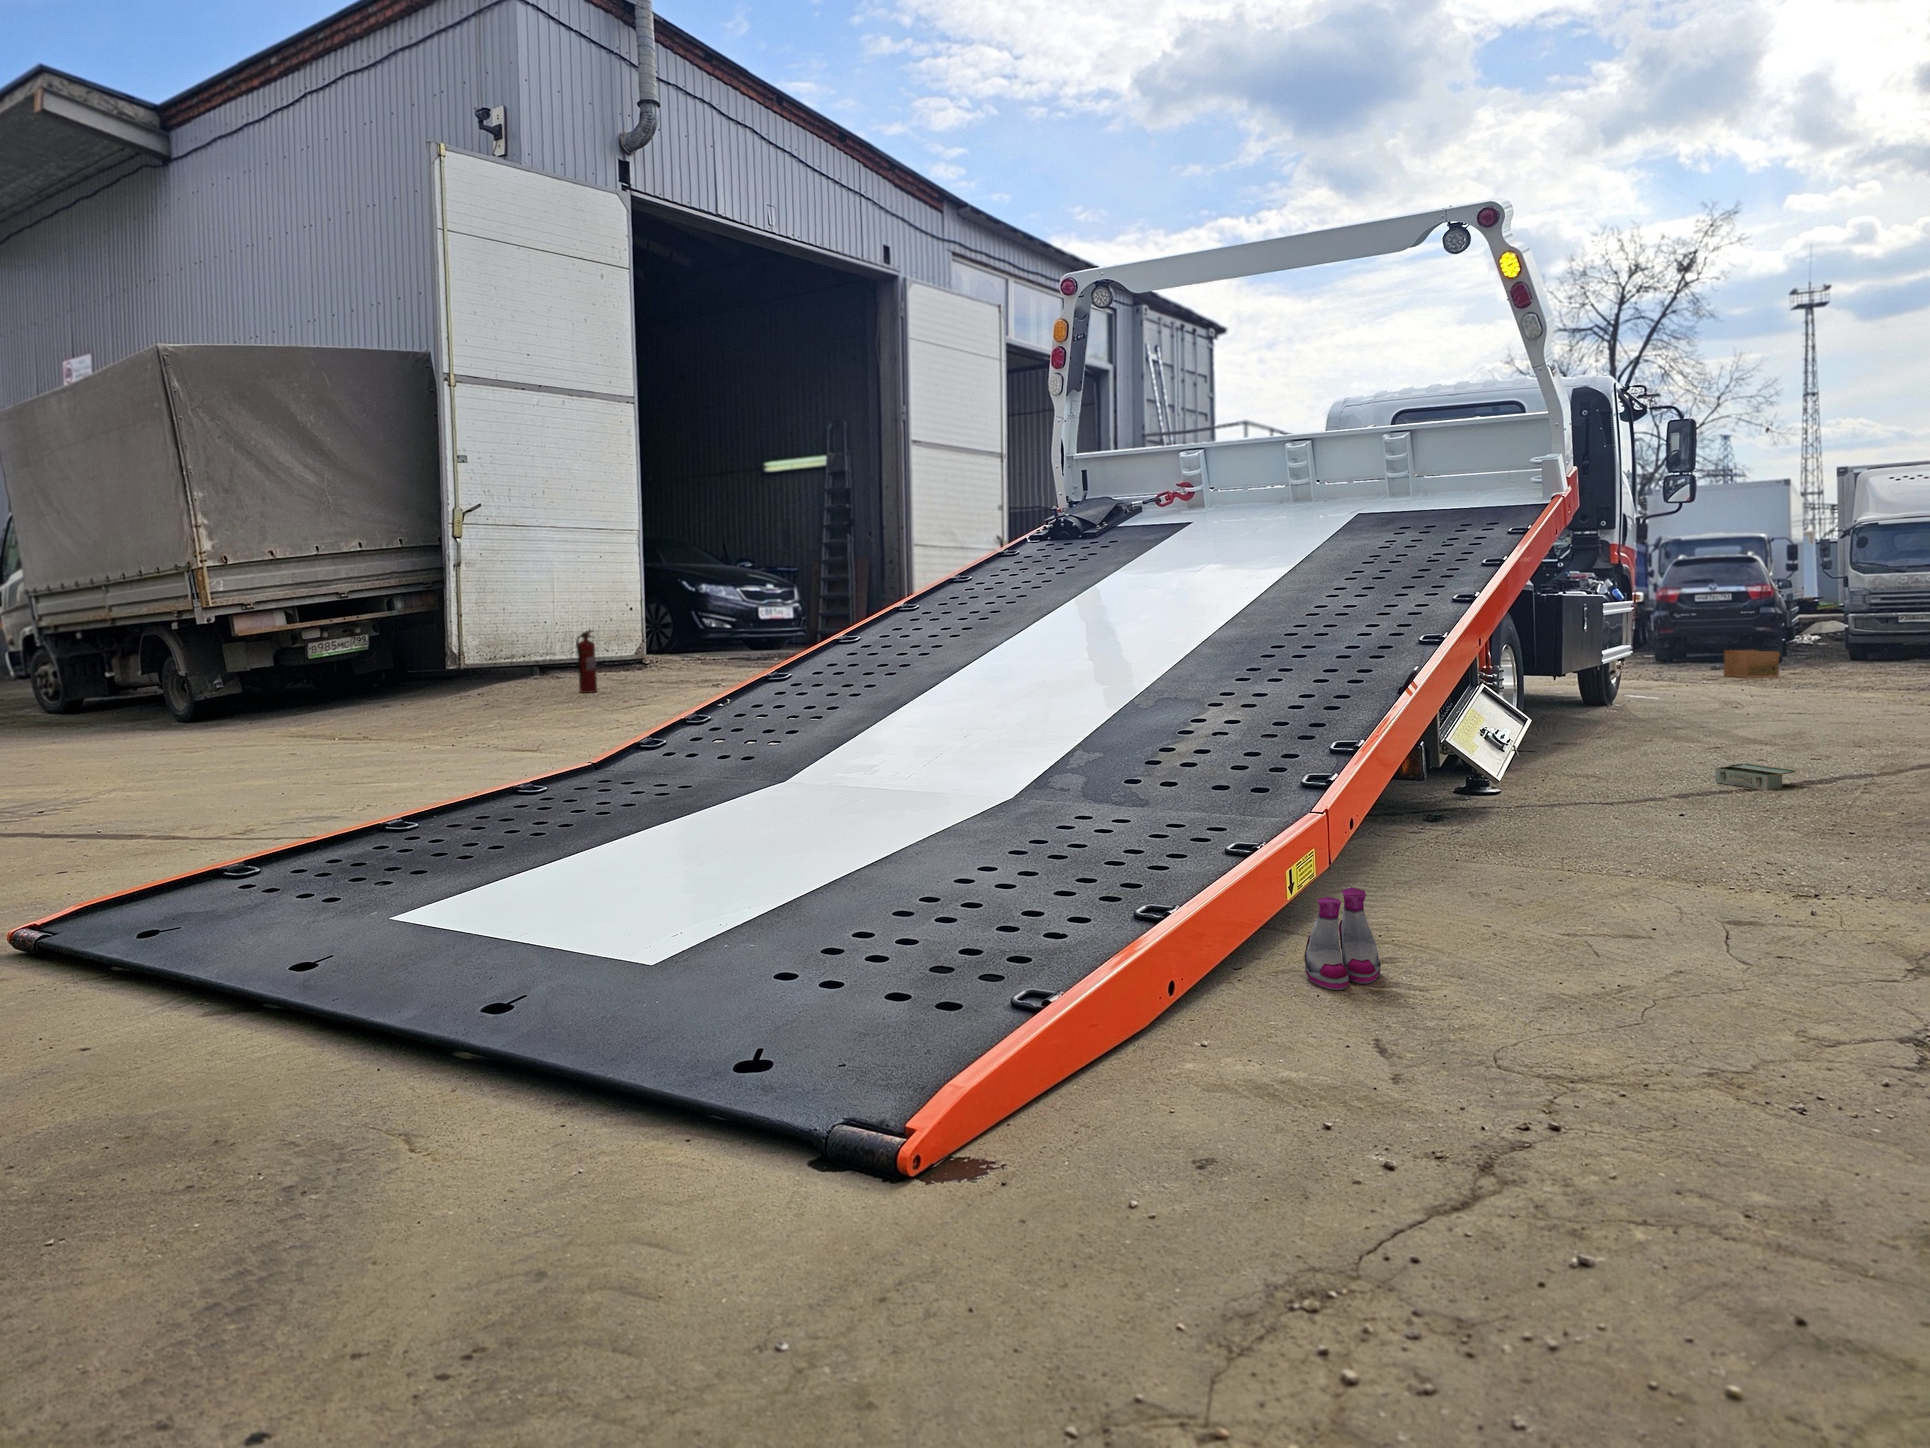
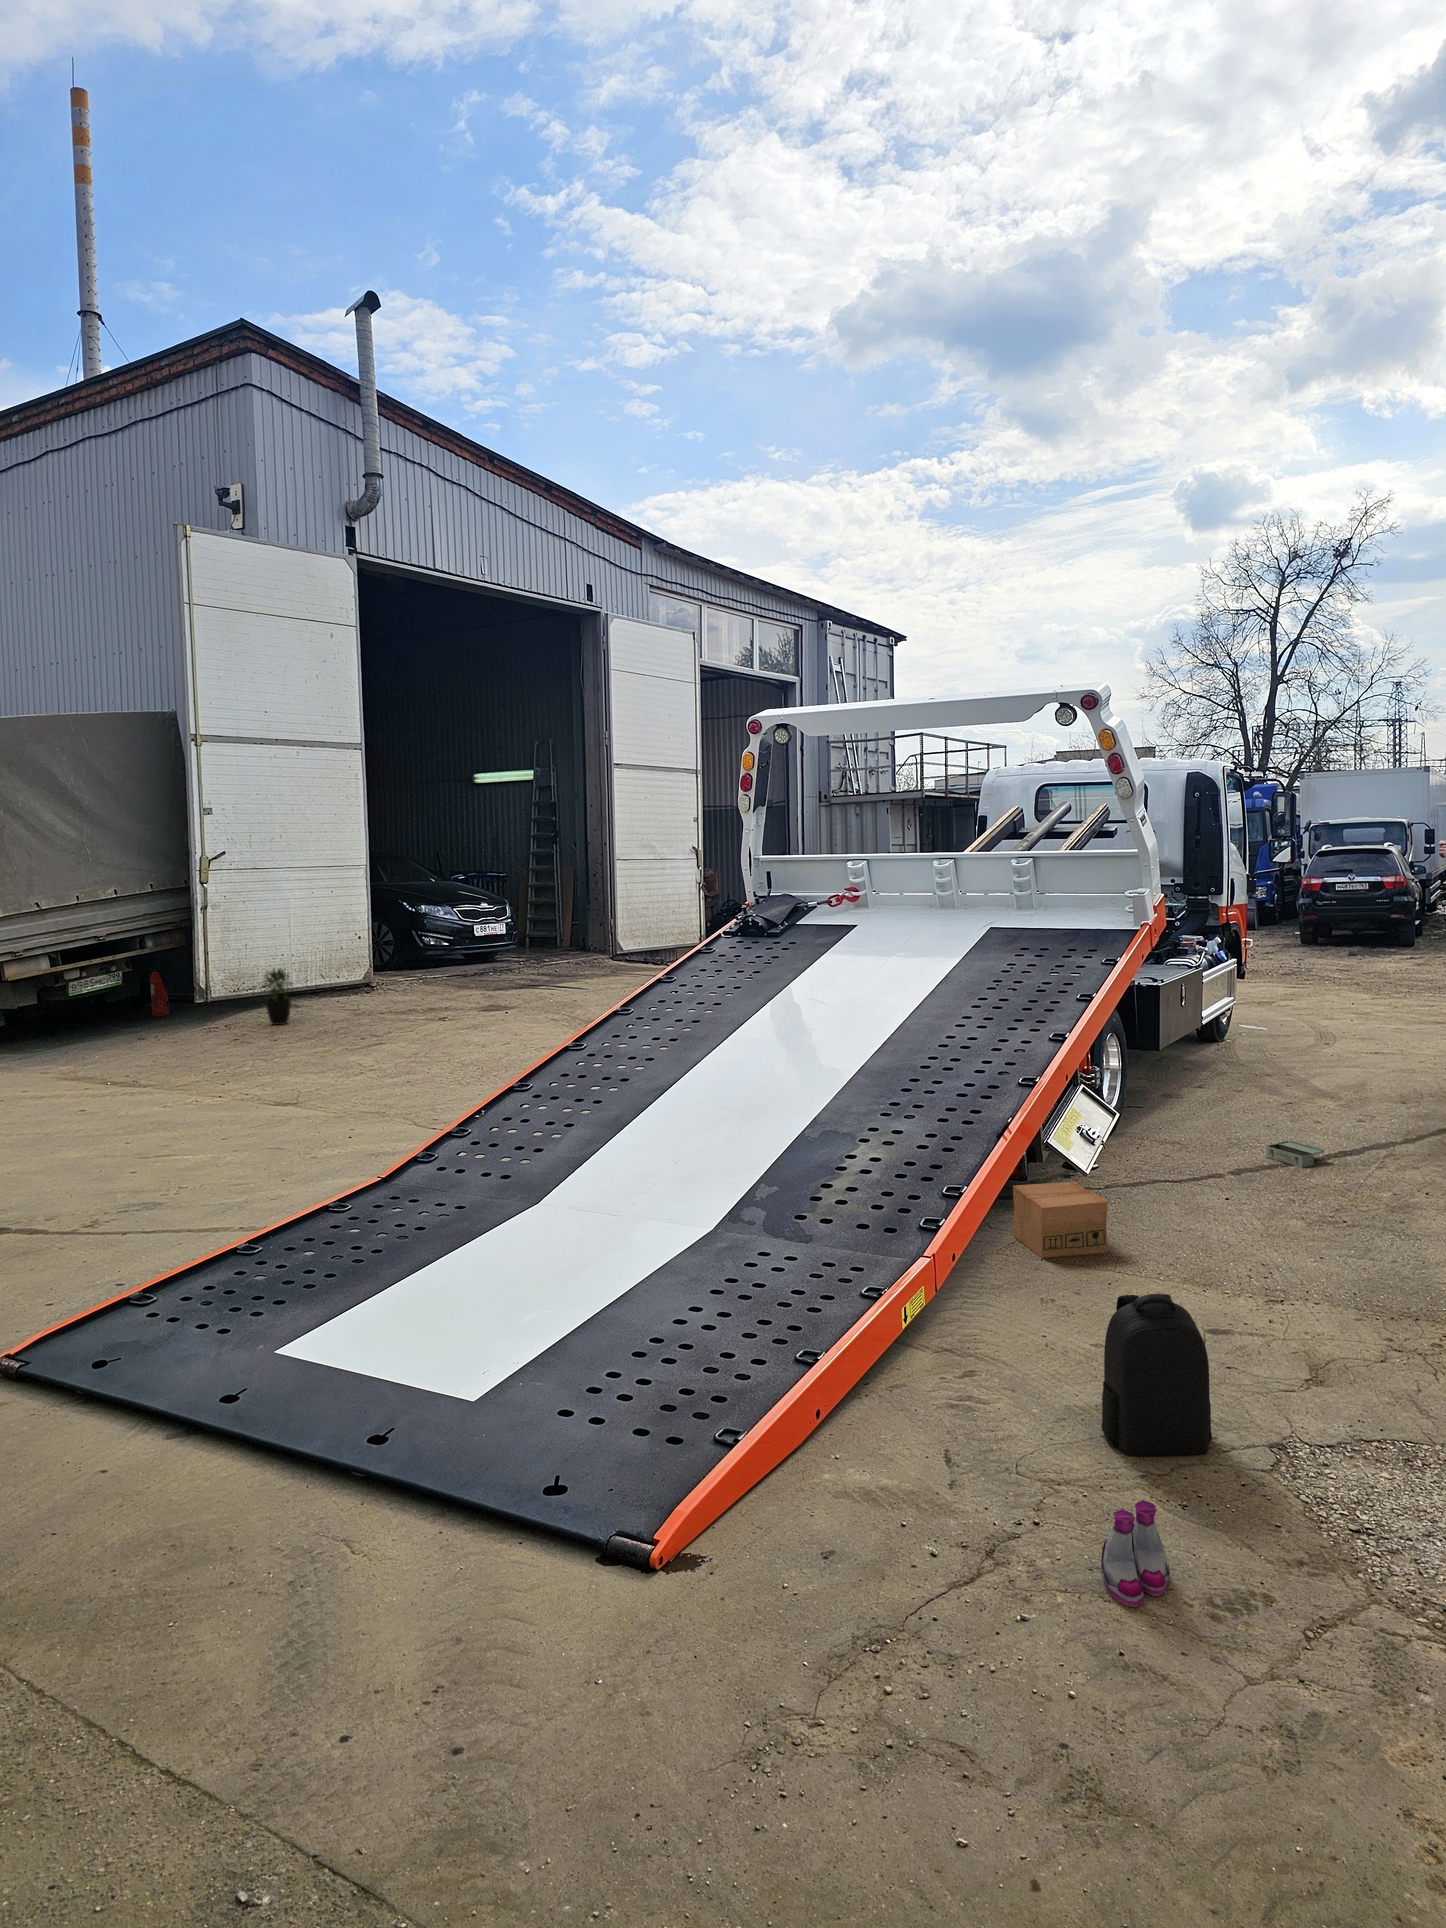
fire extinguisher: present [576,630,597,693] -> present [150,962,169,1016]
potted plant: none [517,633,560,697] -> present [261,968,293,1025]
cardboard box: present [1724,650,1780,678] -> present [1013,1181,1108,1258]
backpack: none [1617,803,1809,1051] -> present [1101,1294,1212,1456]
boots: present [1304,887,1381,990] -> present [1101,1500,1169,1607]

